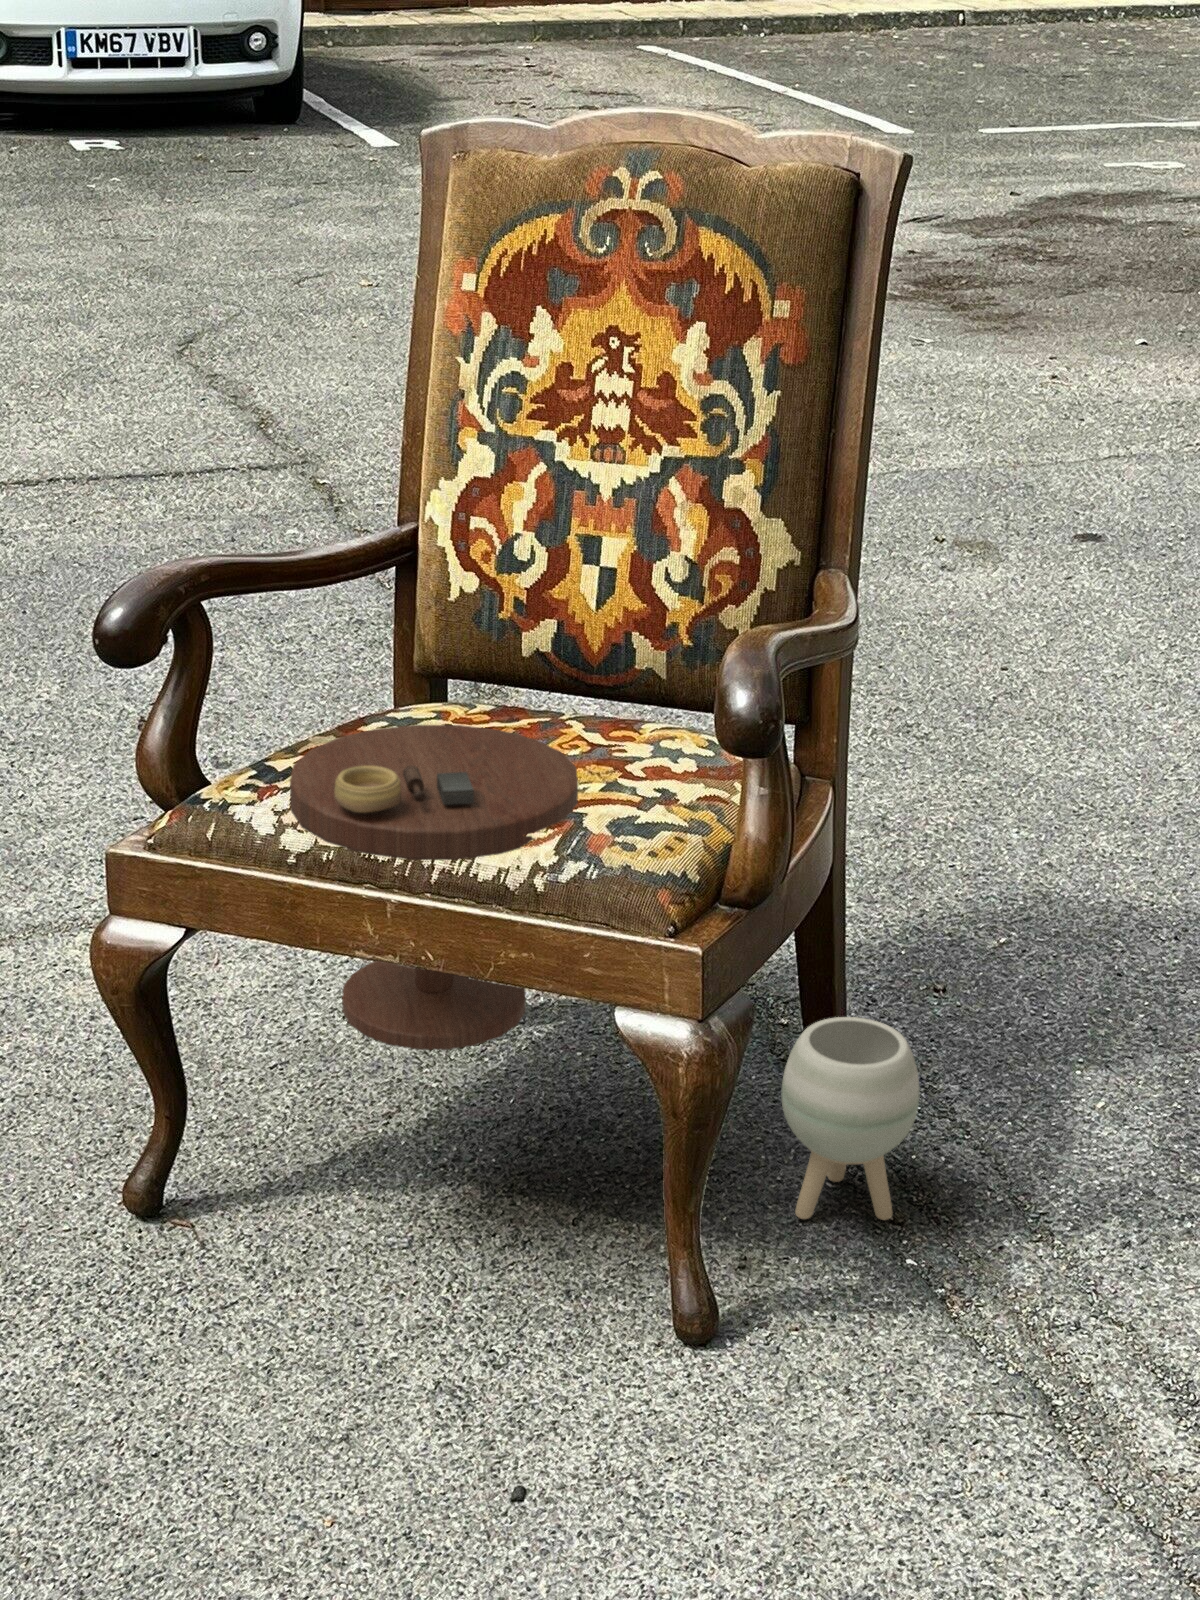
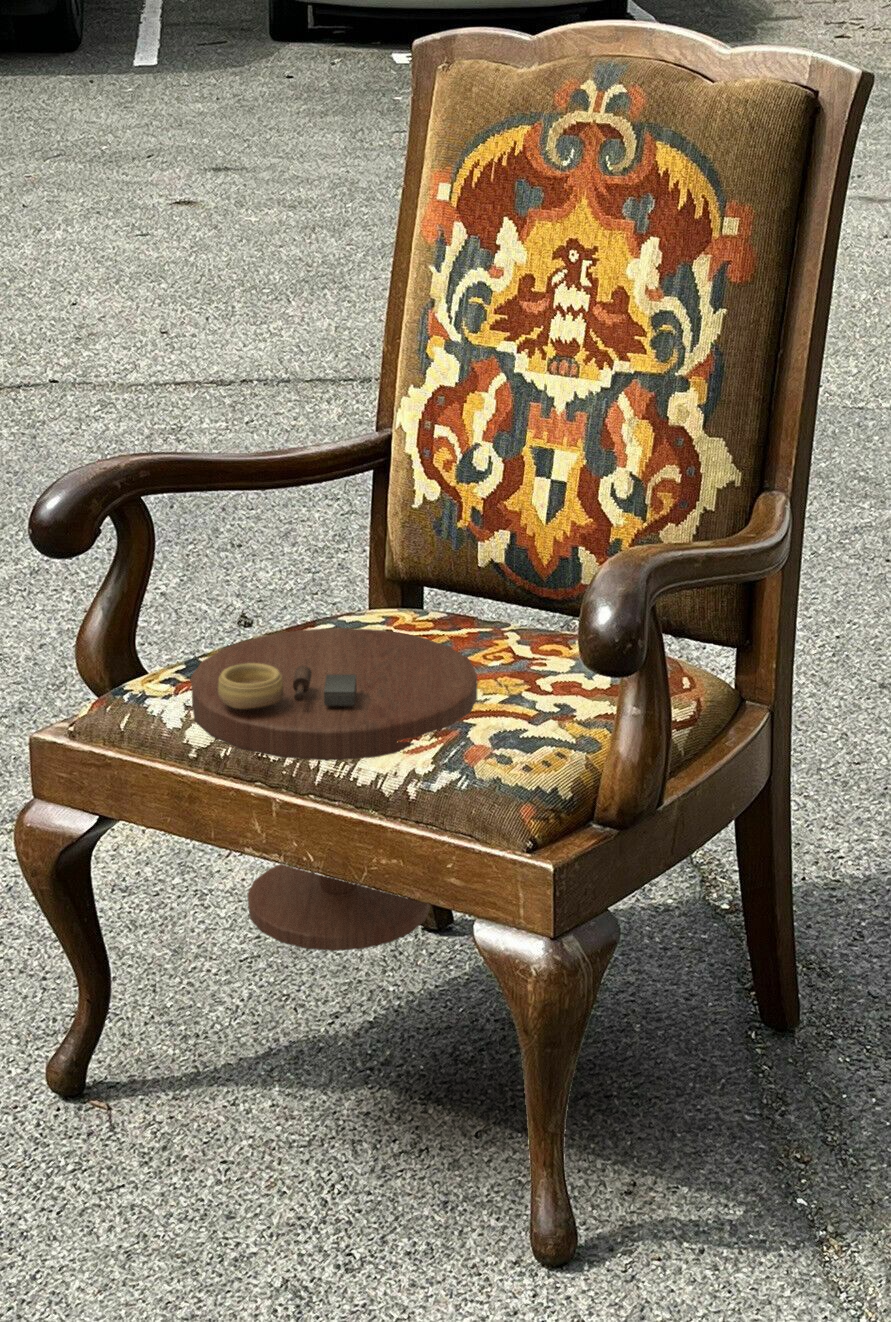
planter: present [781,1017,919,1220] -> none [691,948,833,1163]

